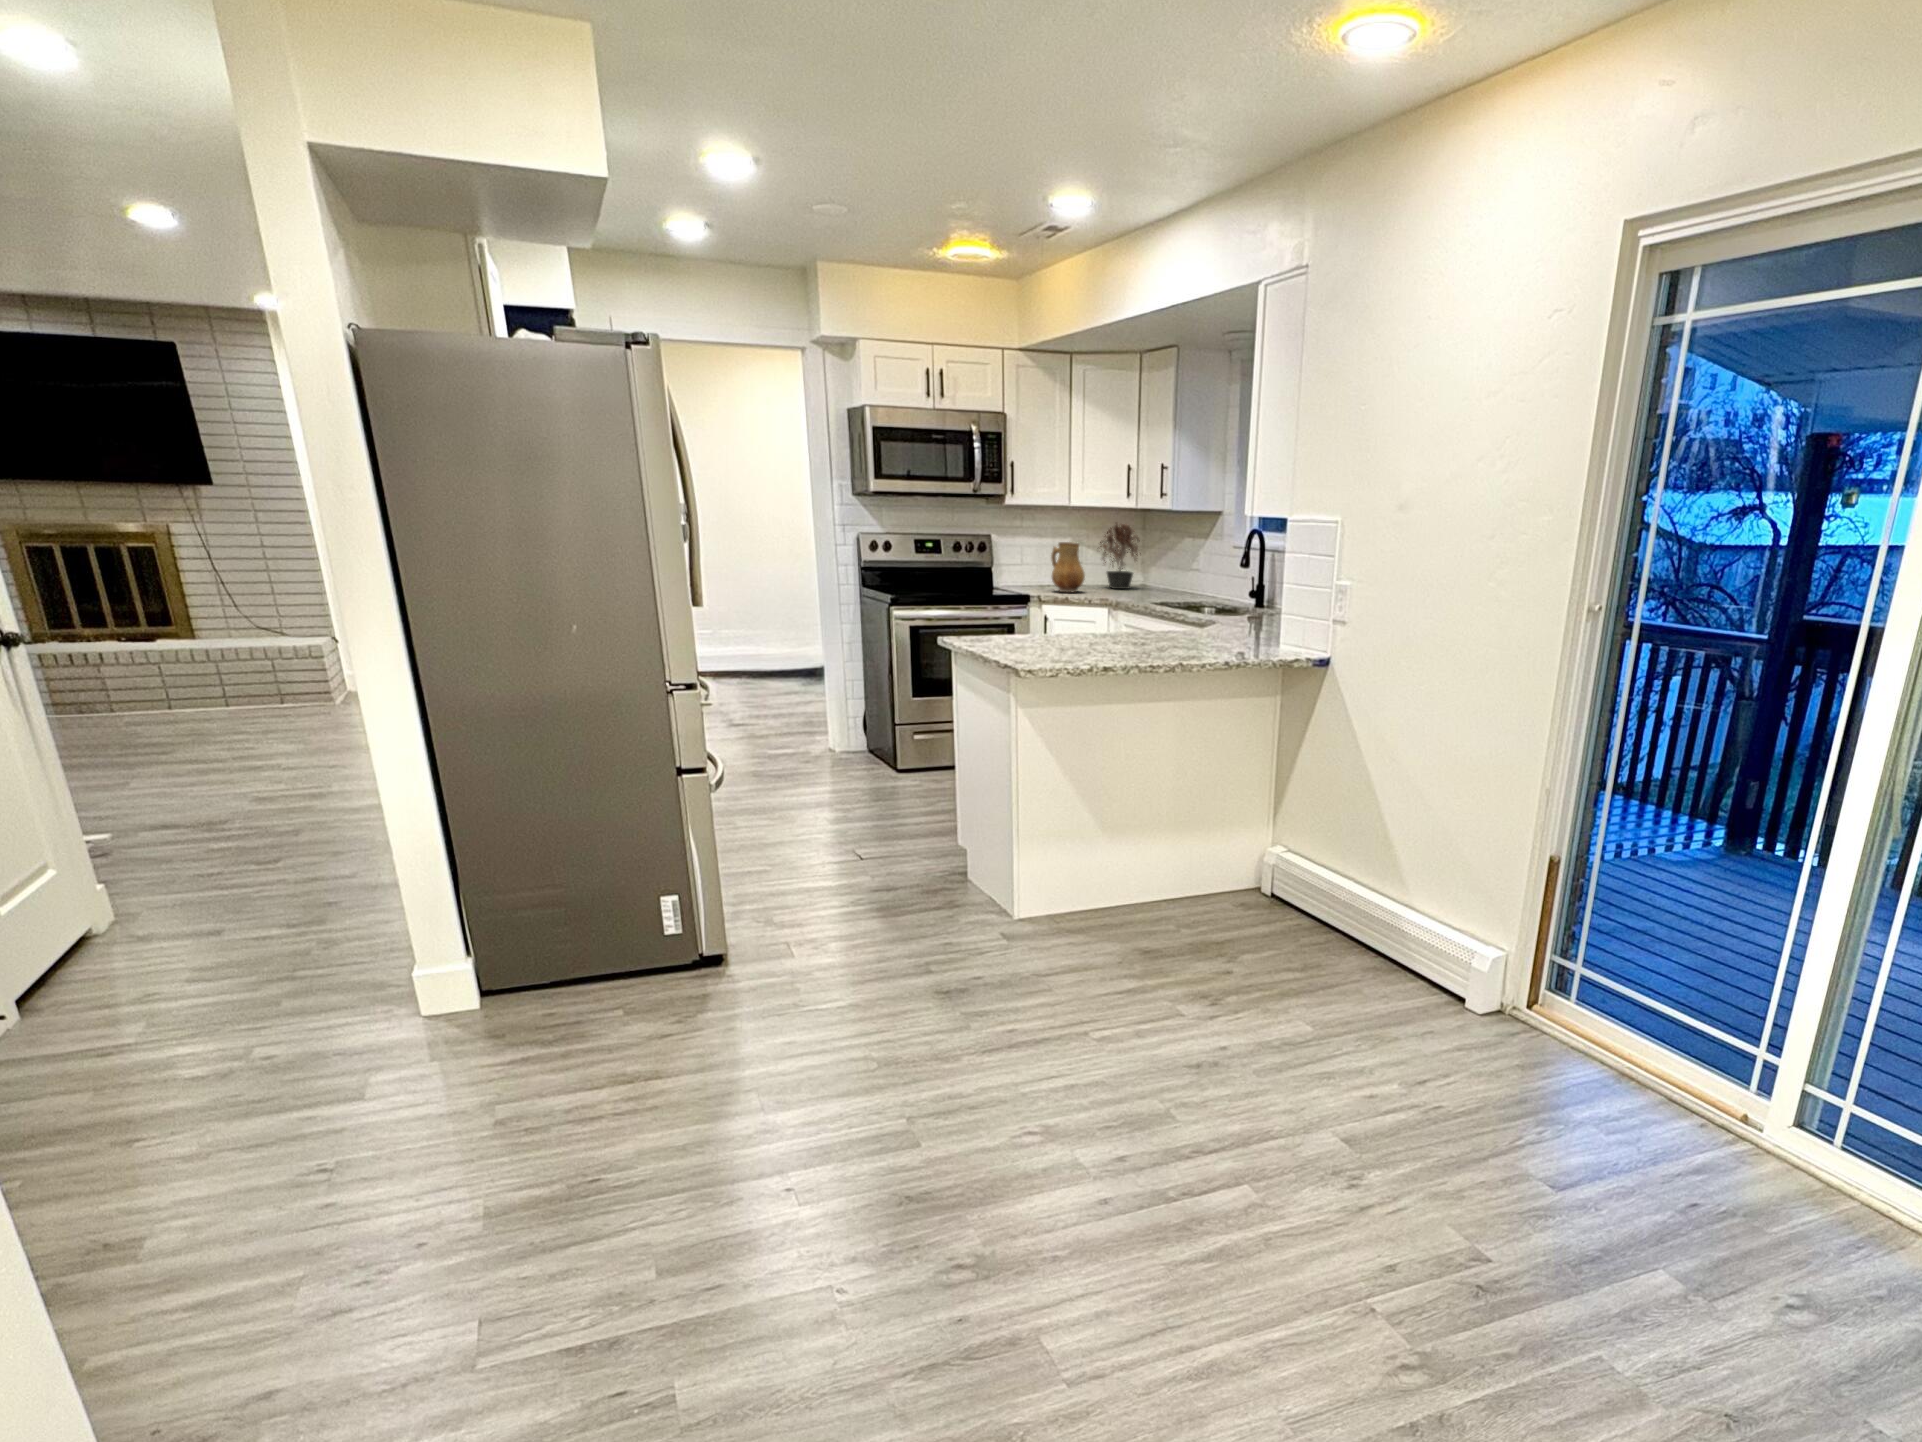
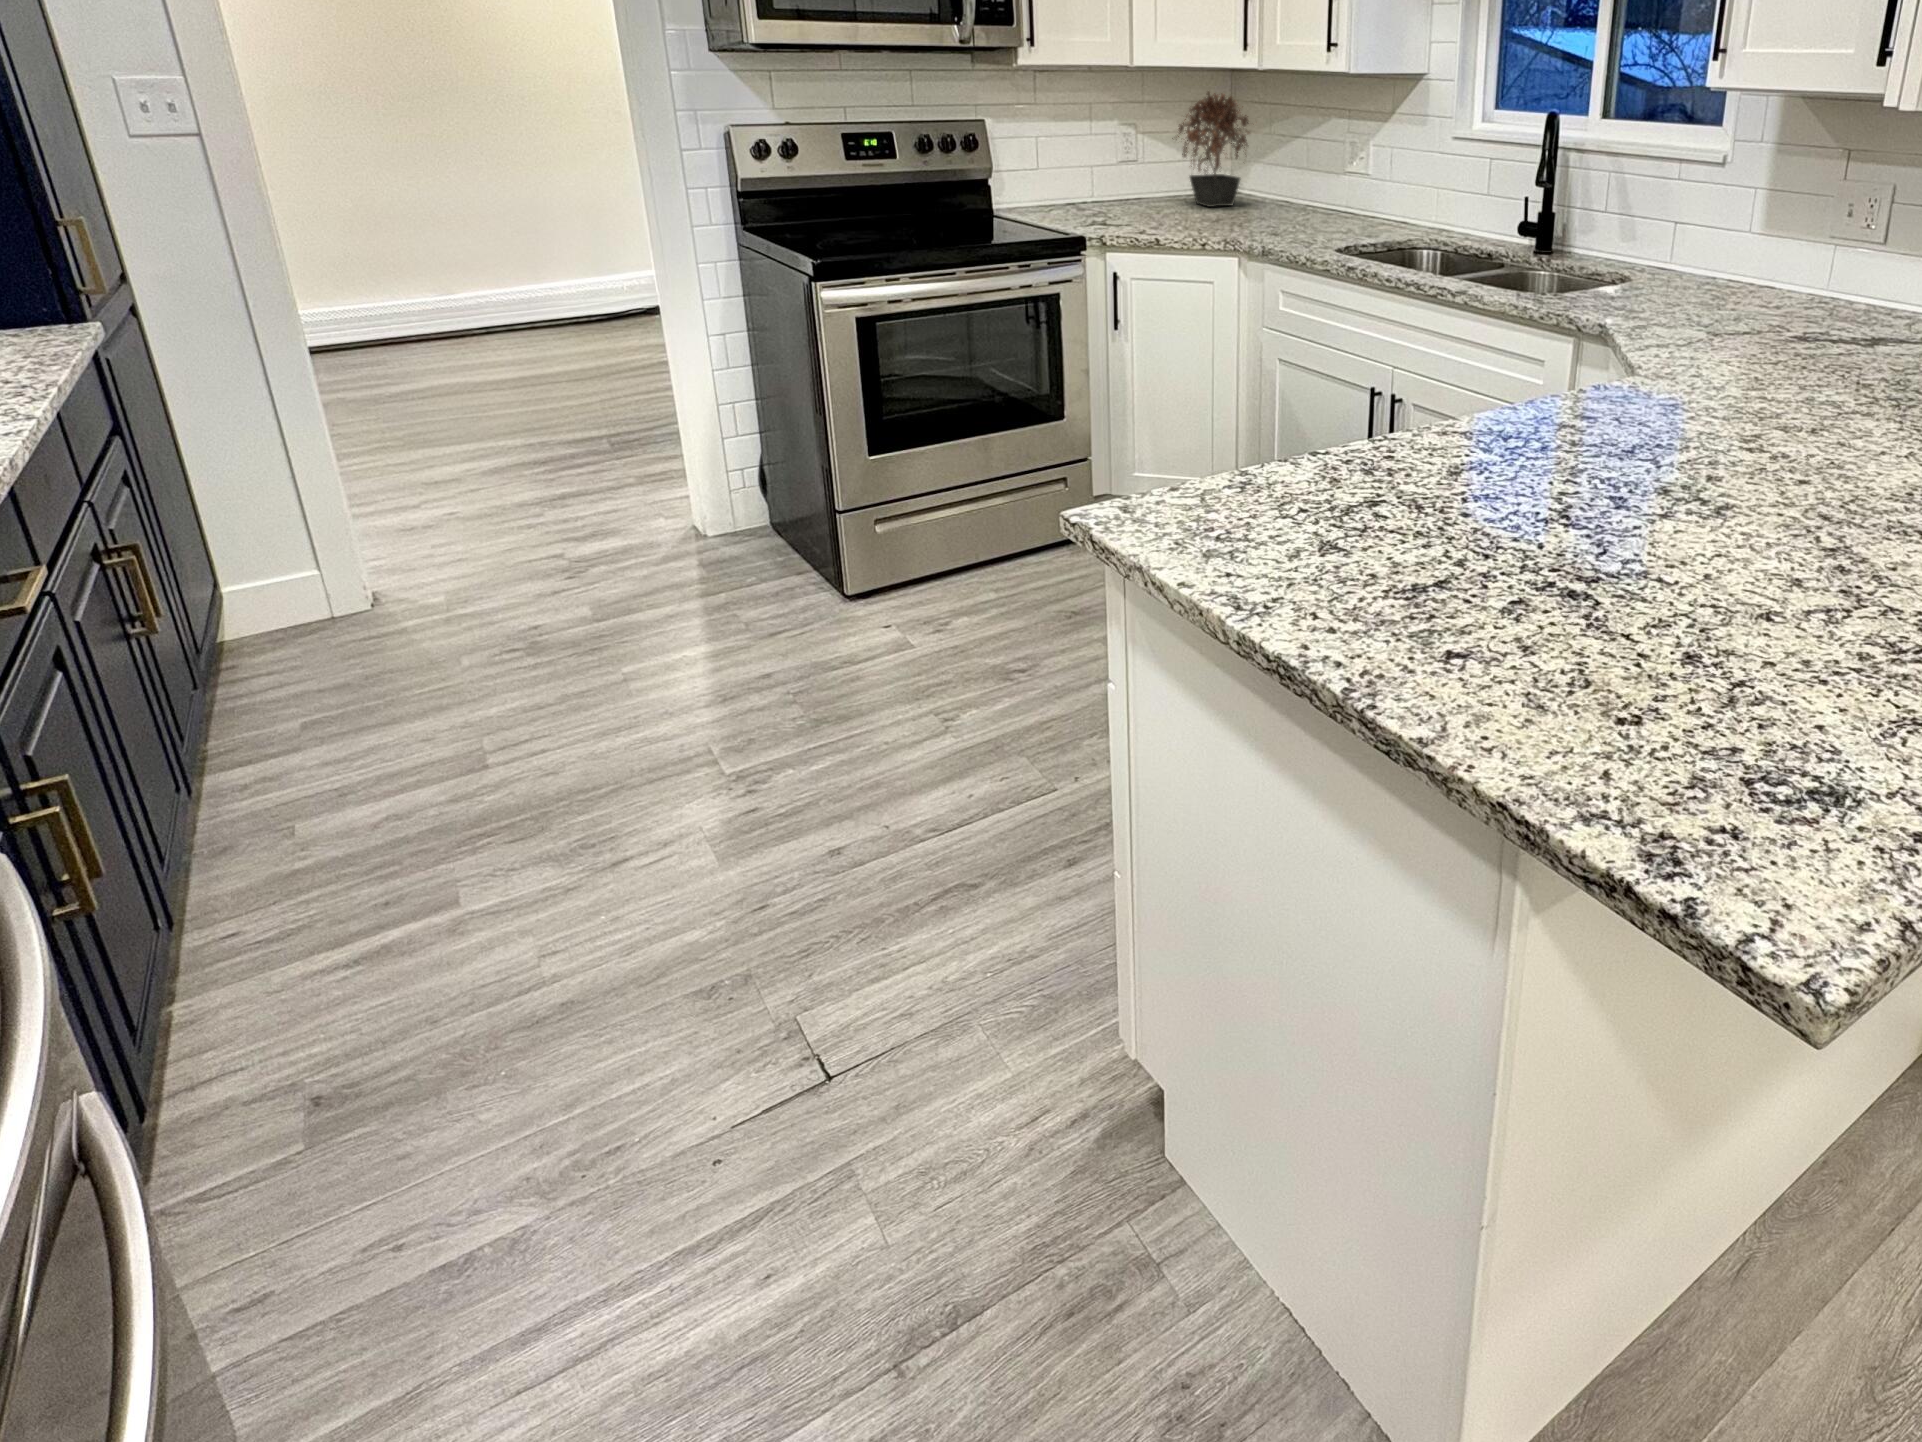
ceramic pitcher: present [1051,542,1085,592] -> none [1104,131,1170,222]

